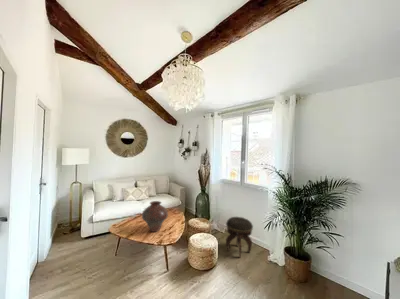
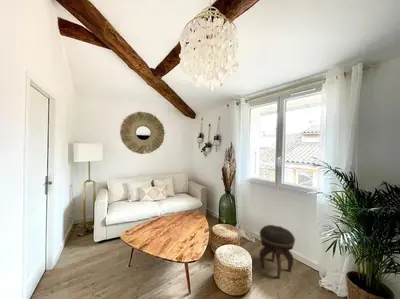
vase: present [142,201,168,232] -> none [158,205,189,243]

